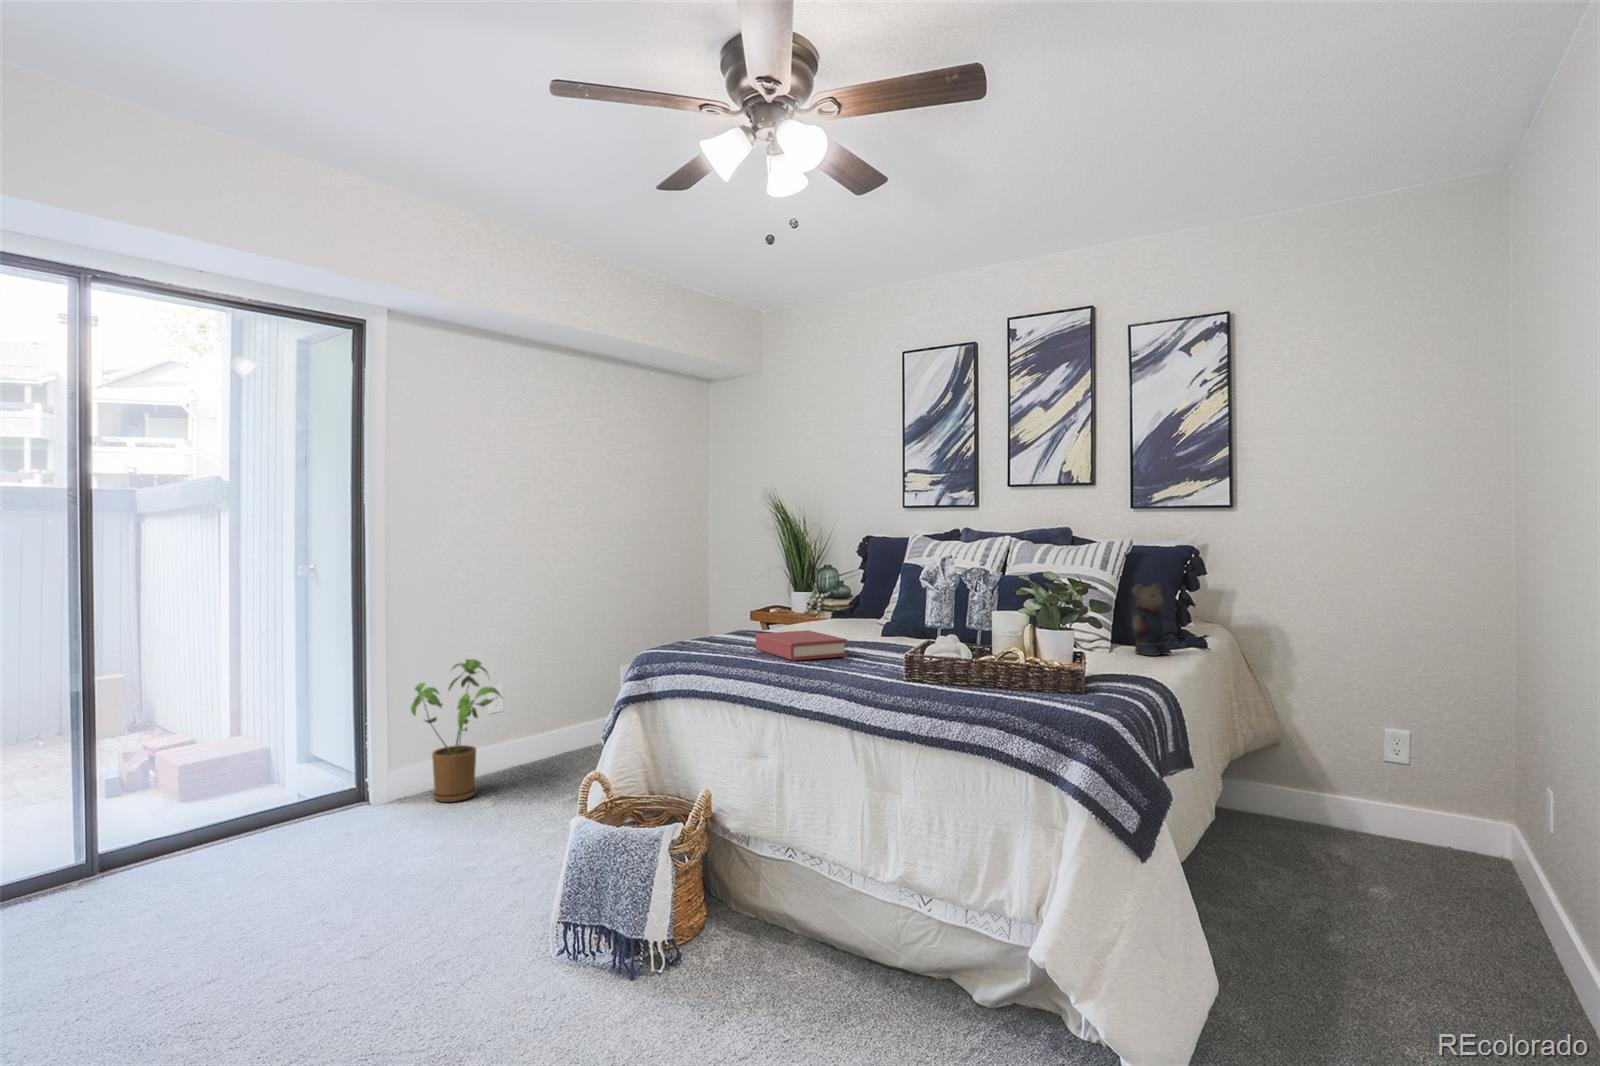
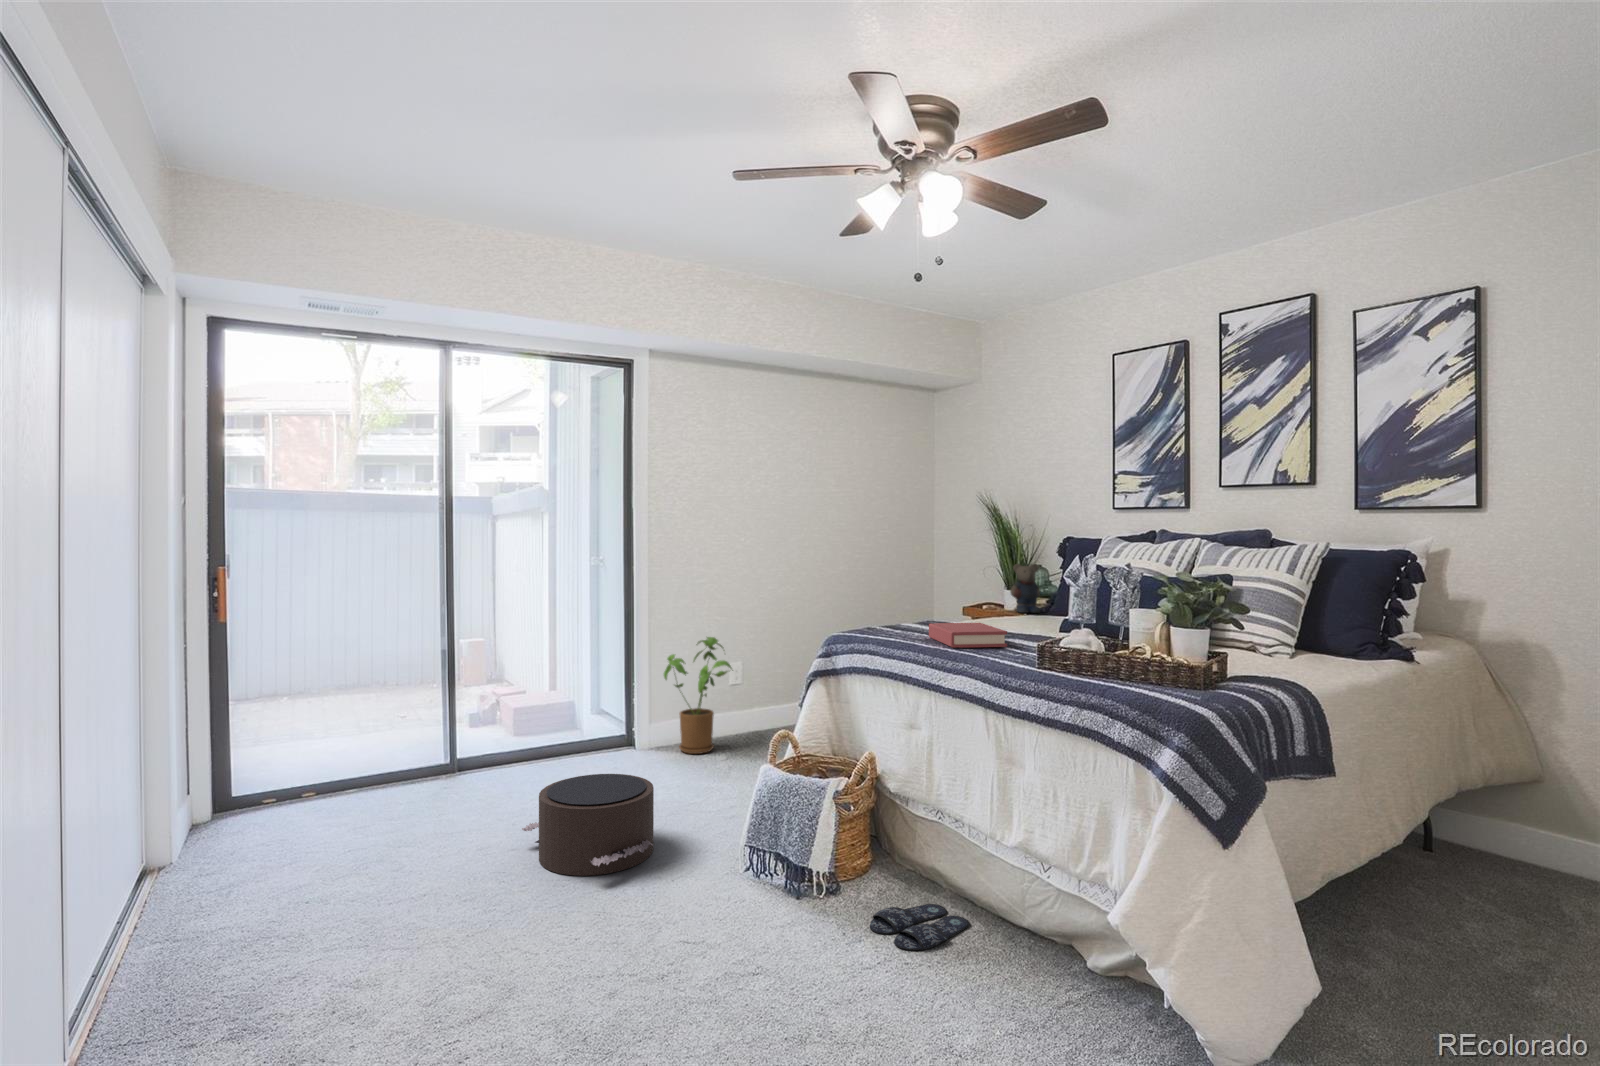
teddy bear: present [1132,583,1171,656] -> present [1010,564,1040,613]
pouf: none [226,847,432,999] -> present [522,774,655,876]
slippers: none [728,956,837,1023] -> present [870,904,969,950]

